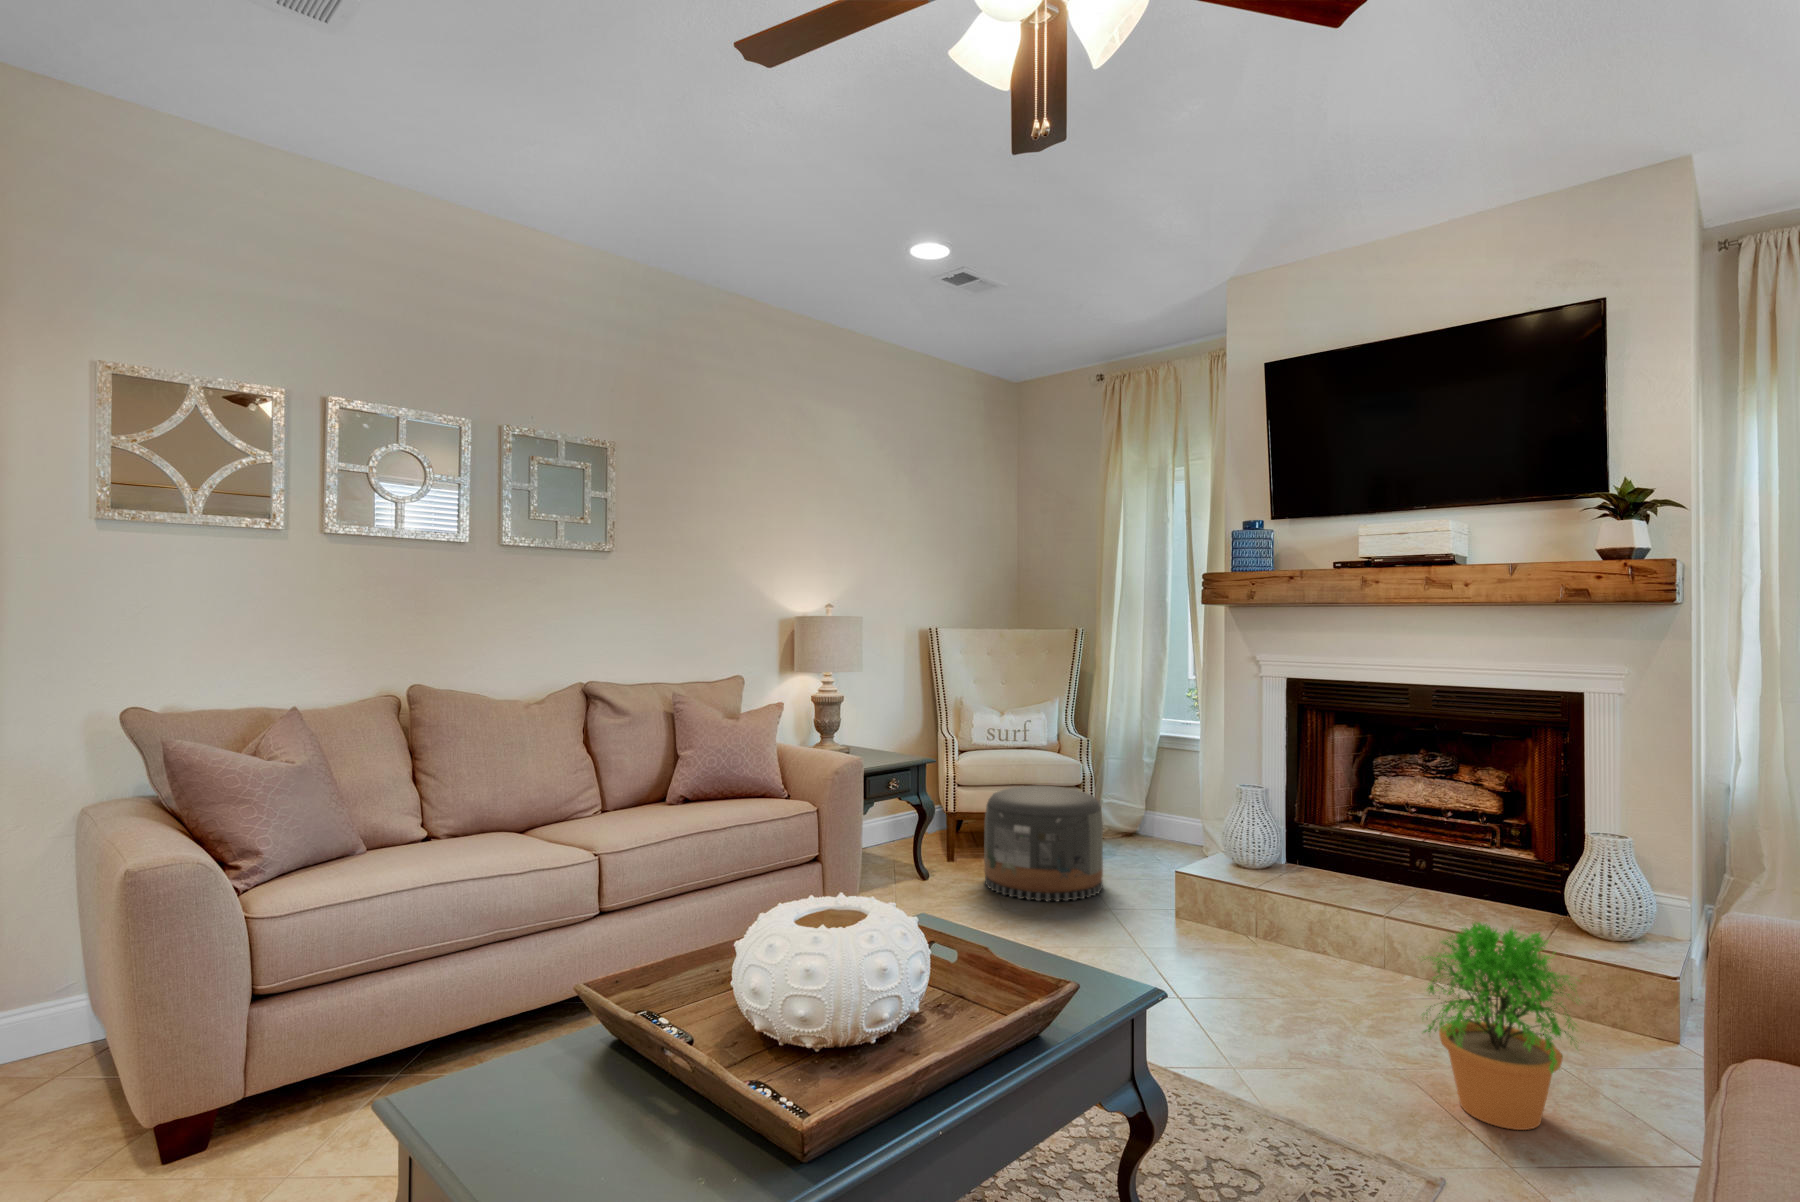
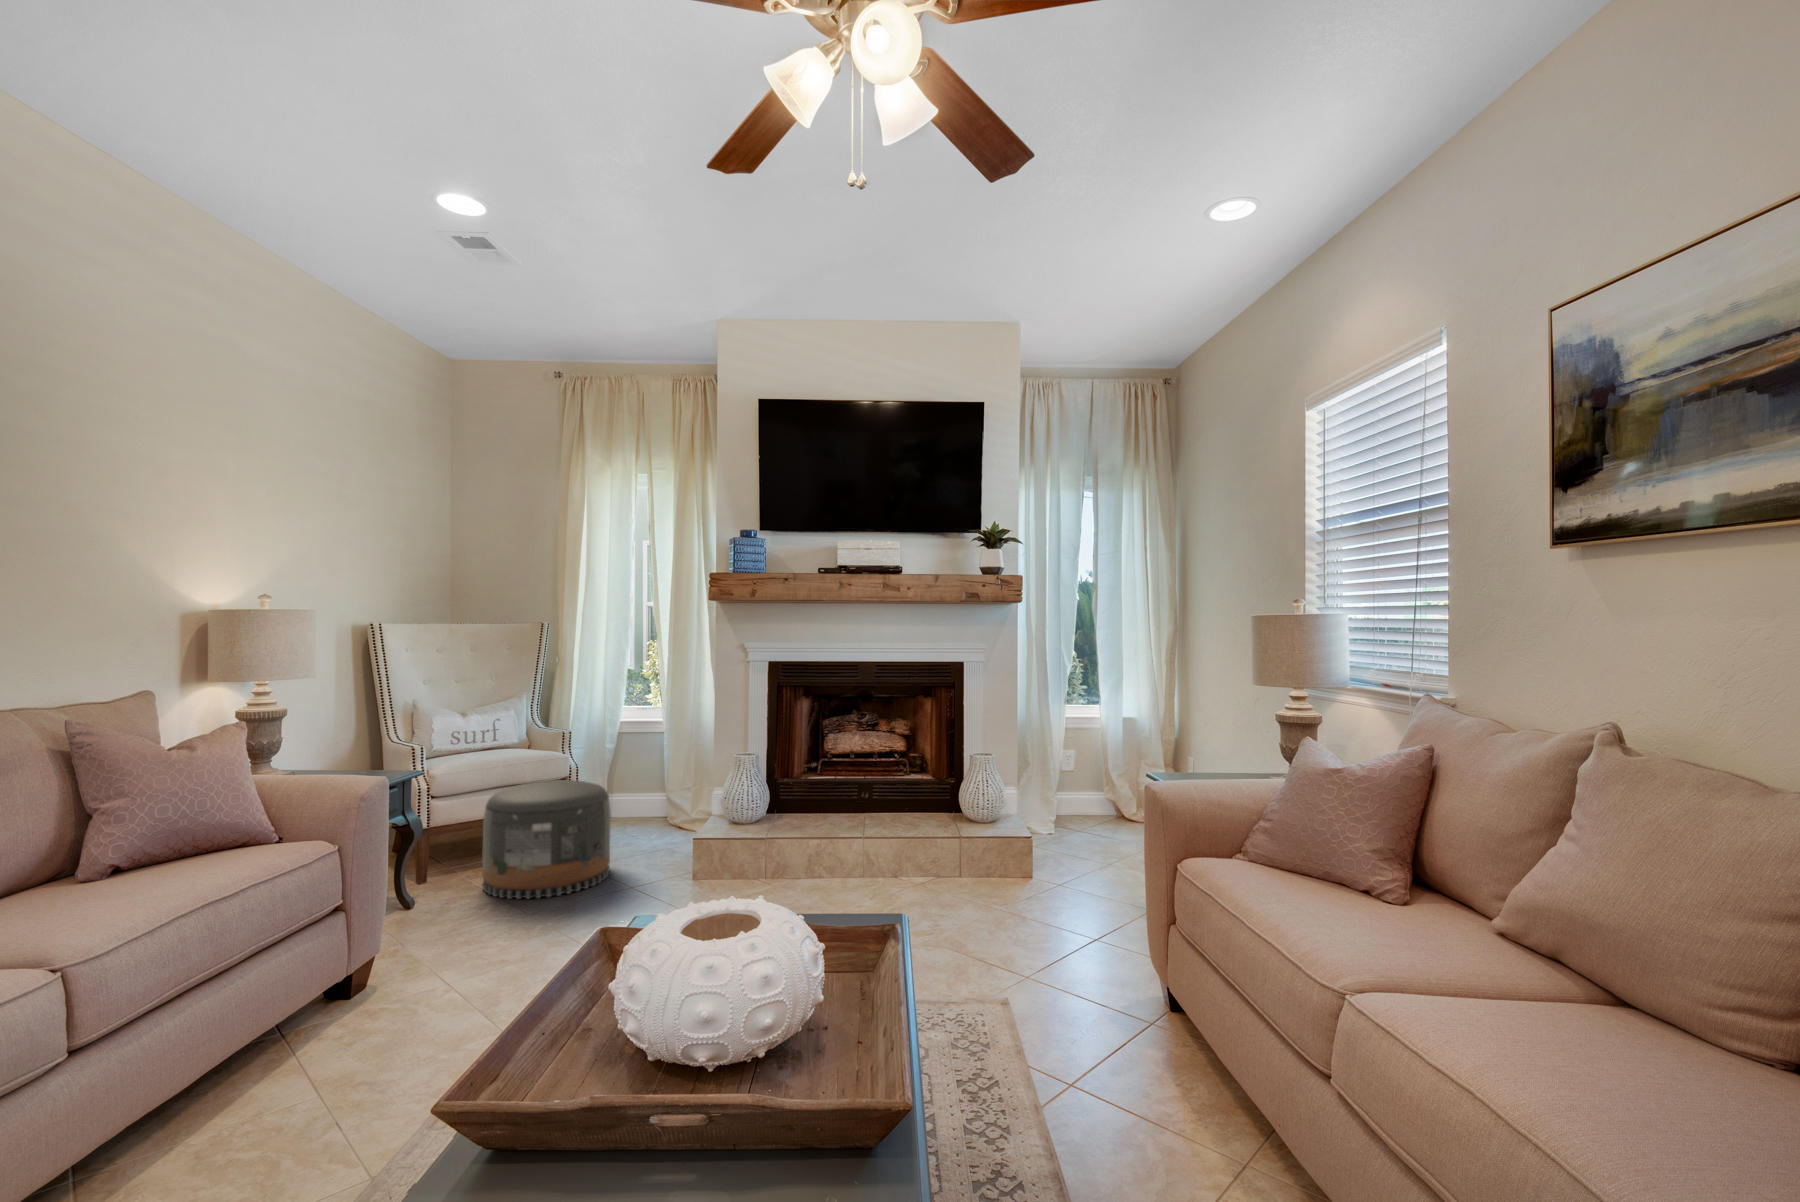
potted plant: present [1423,923,1575,1130] -> none [952,817,1062,955]

